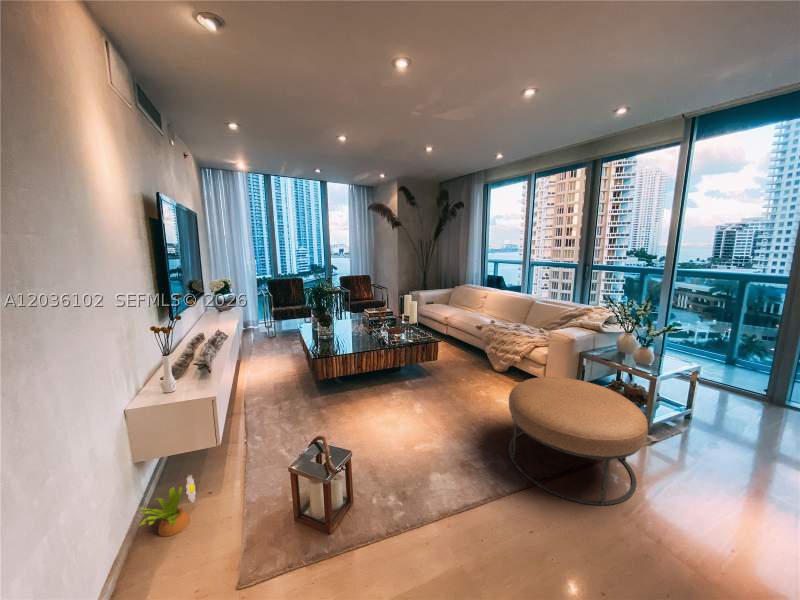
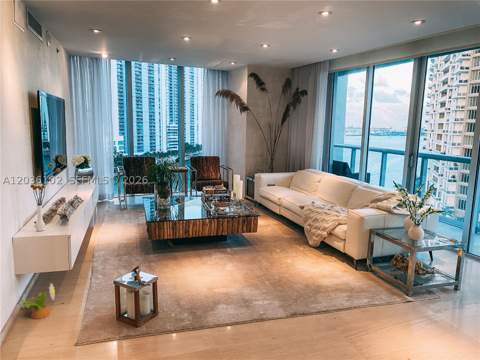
ottoman: present [509,377,648,505] -> none [284,244,381,331]

